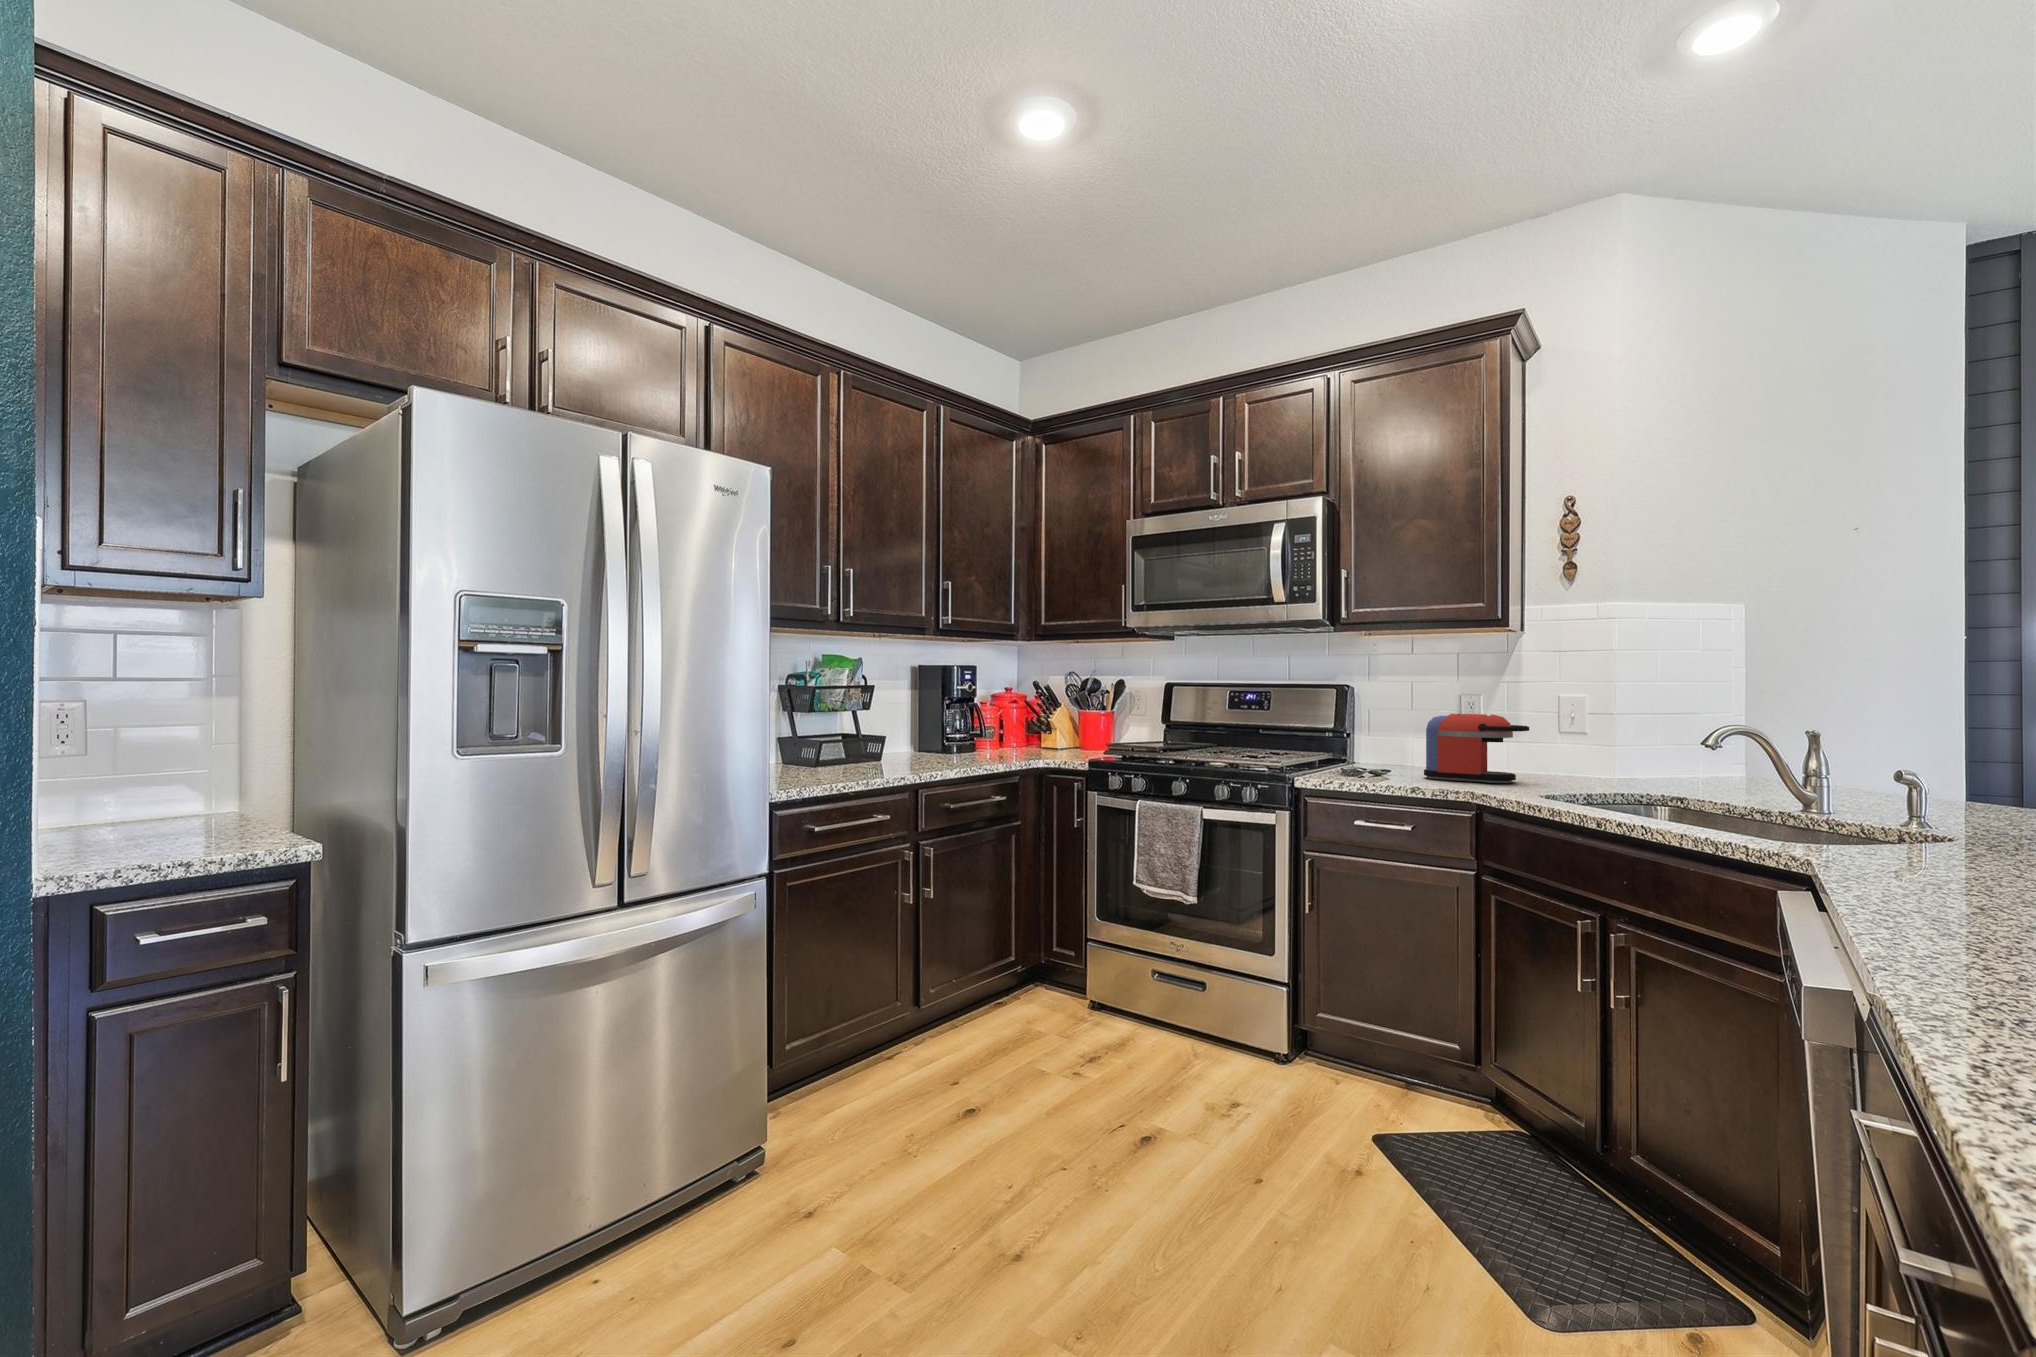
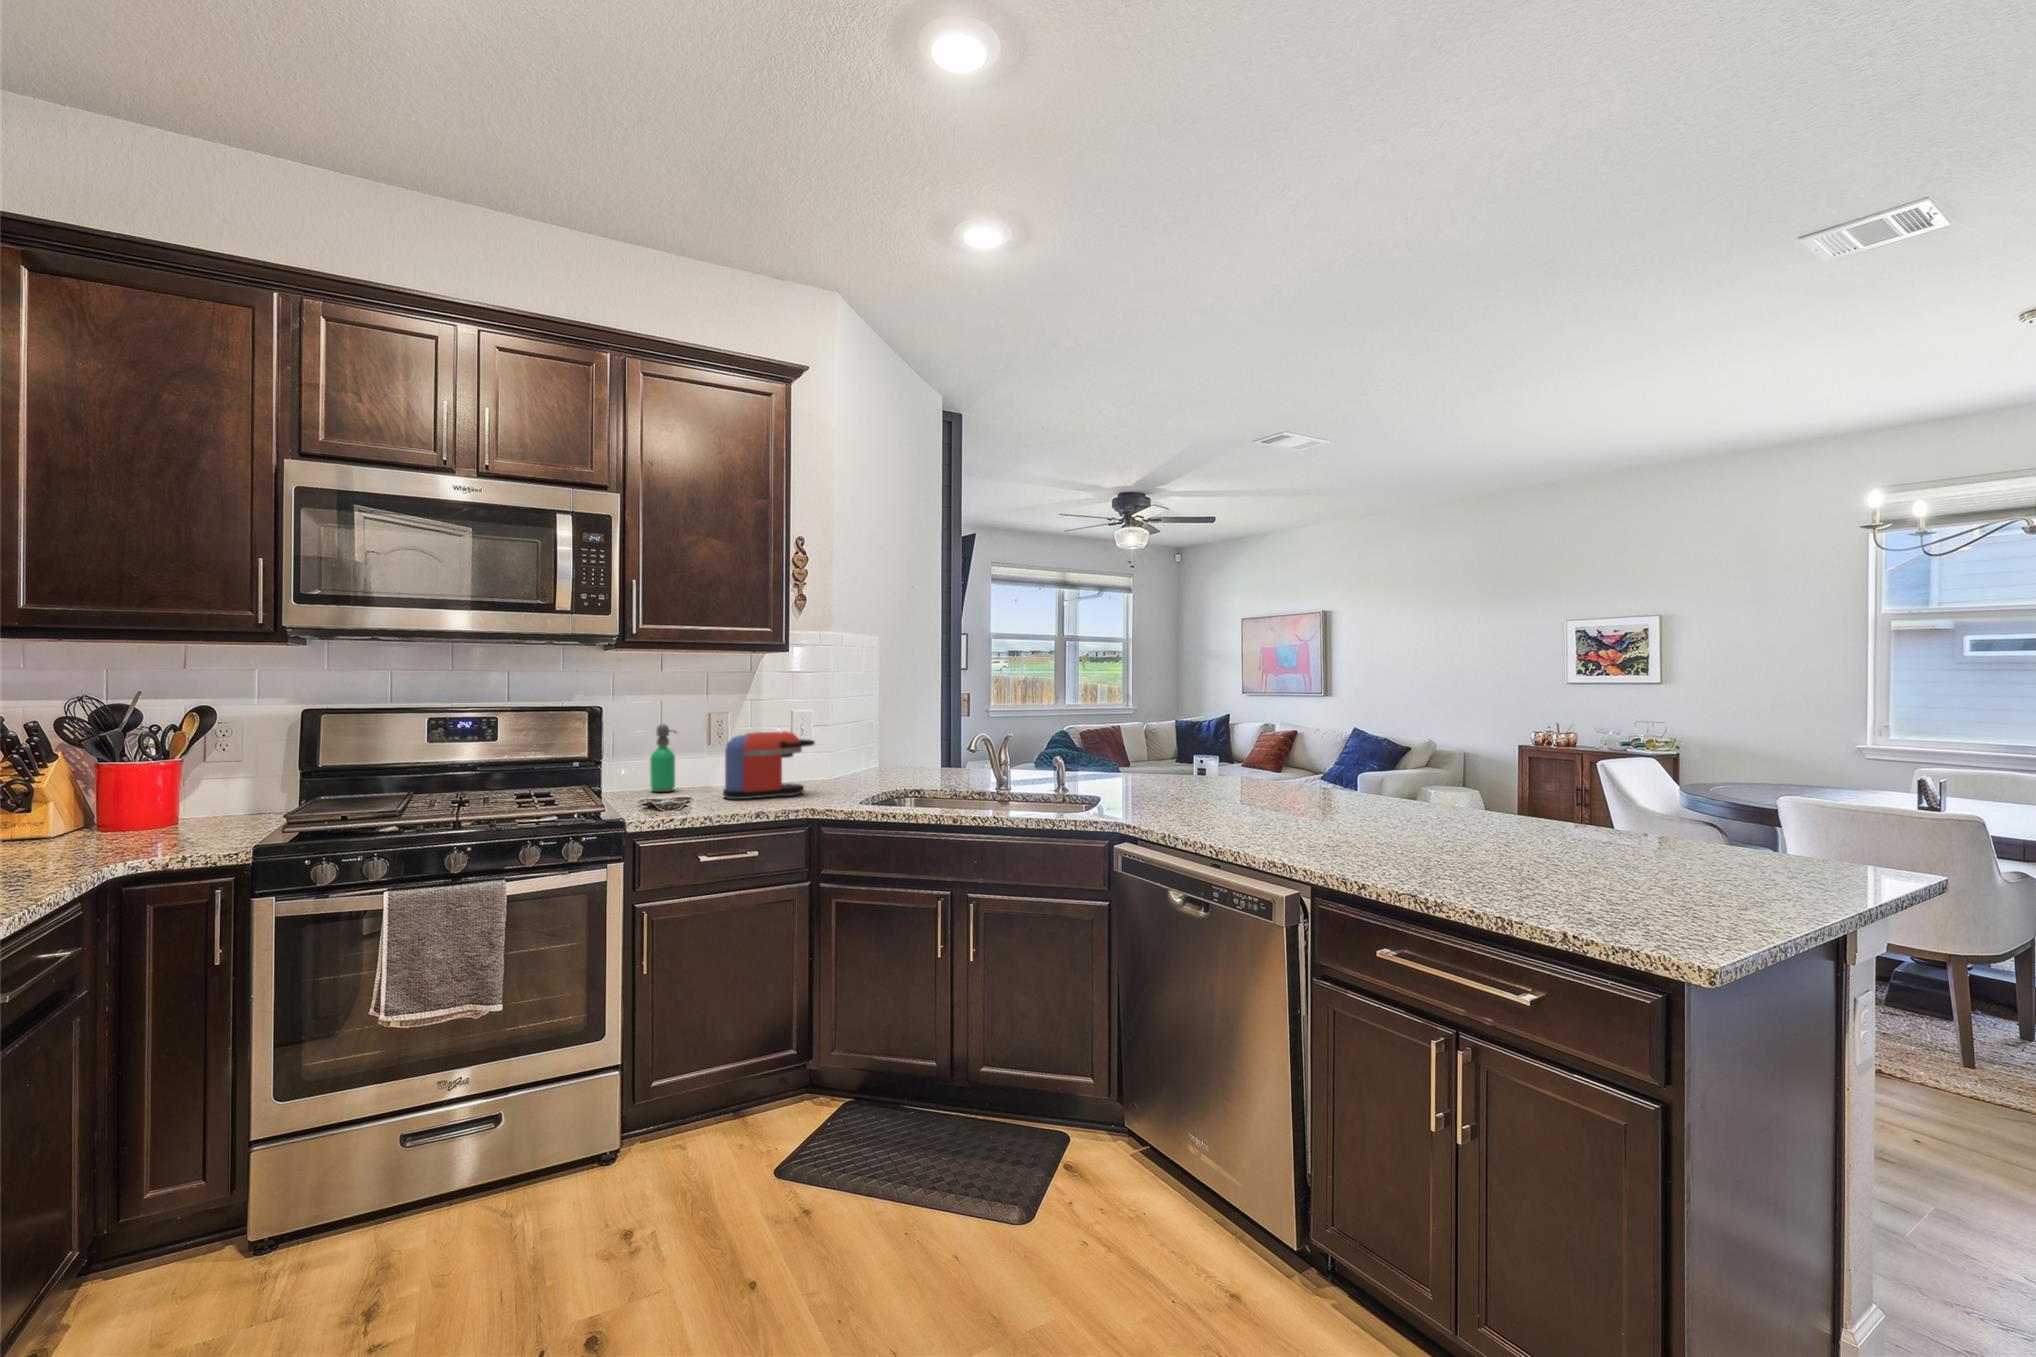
soap dispenser: none [1382,705,1406,768] -> present [650,724,676,792]

